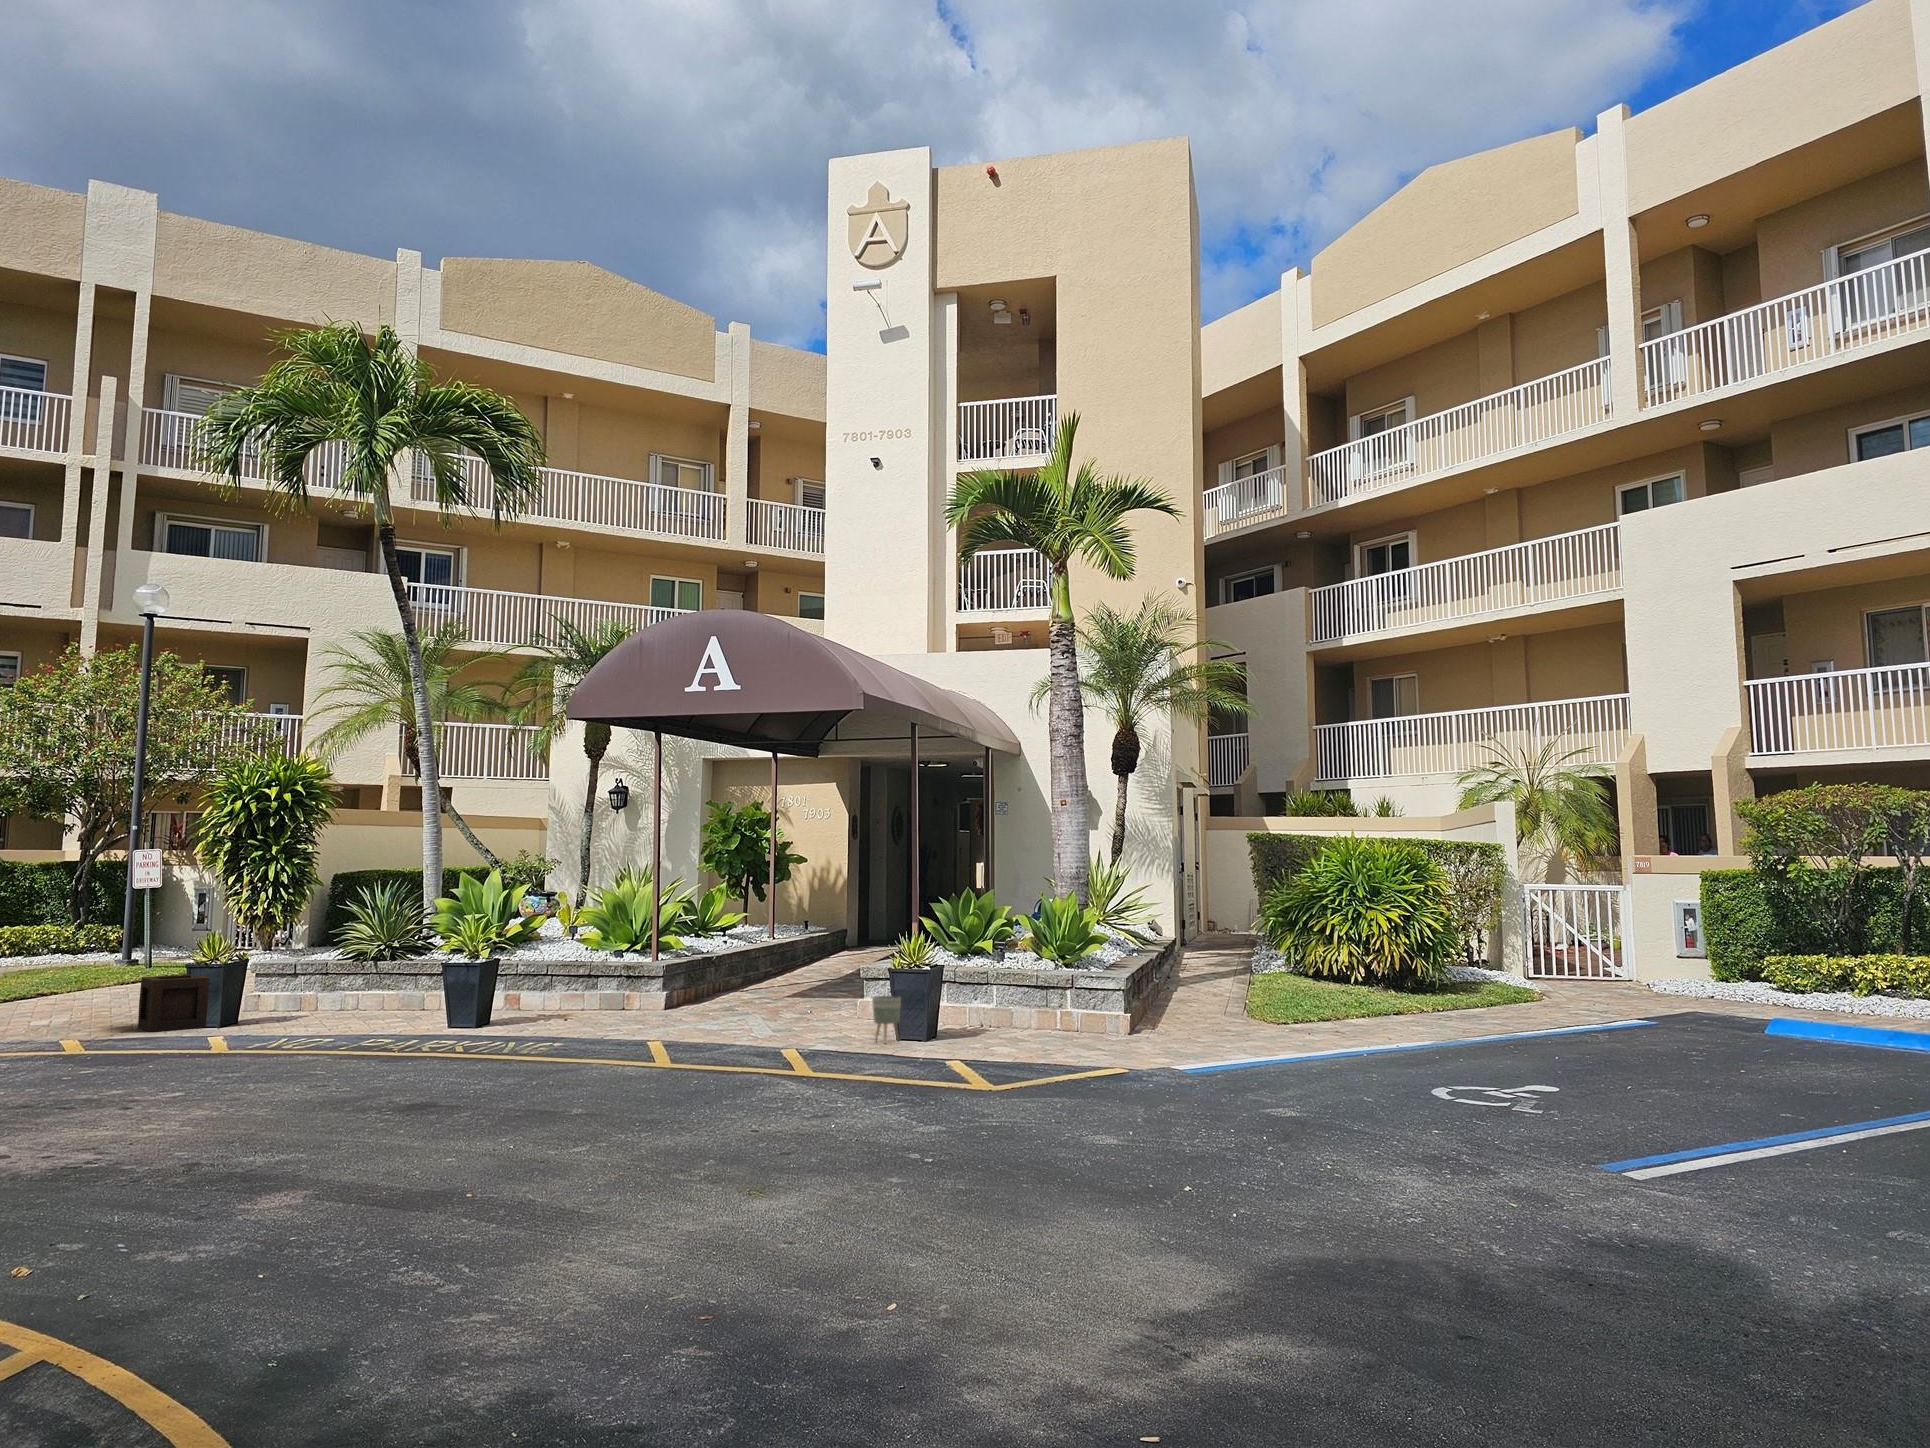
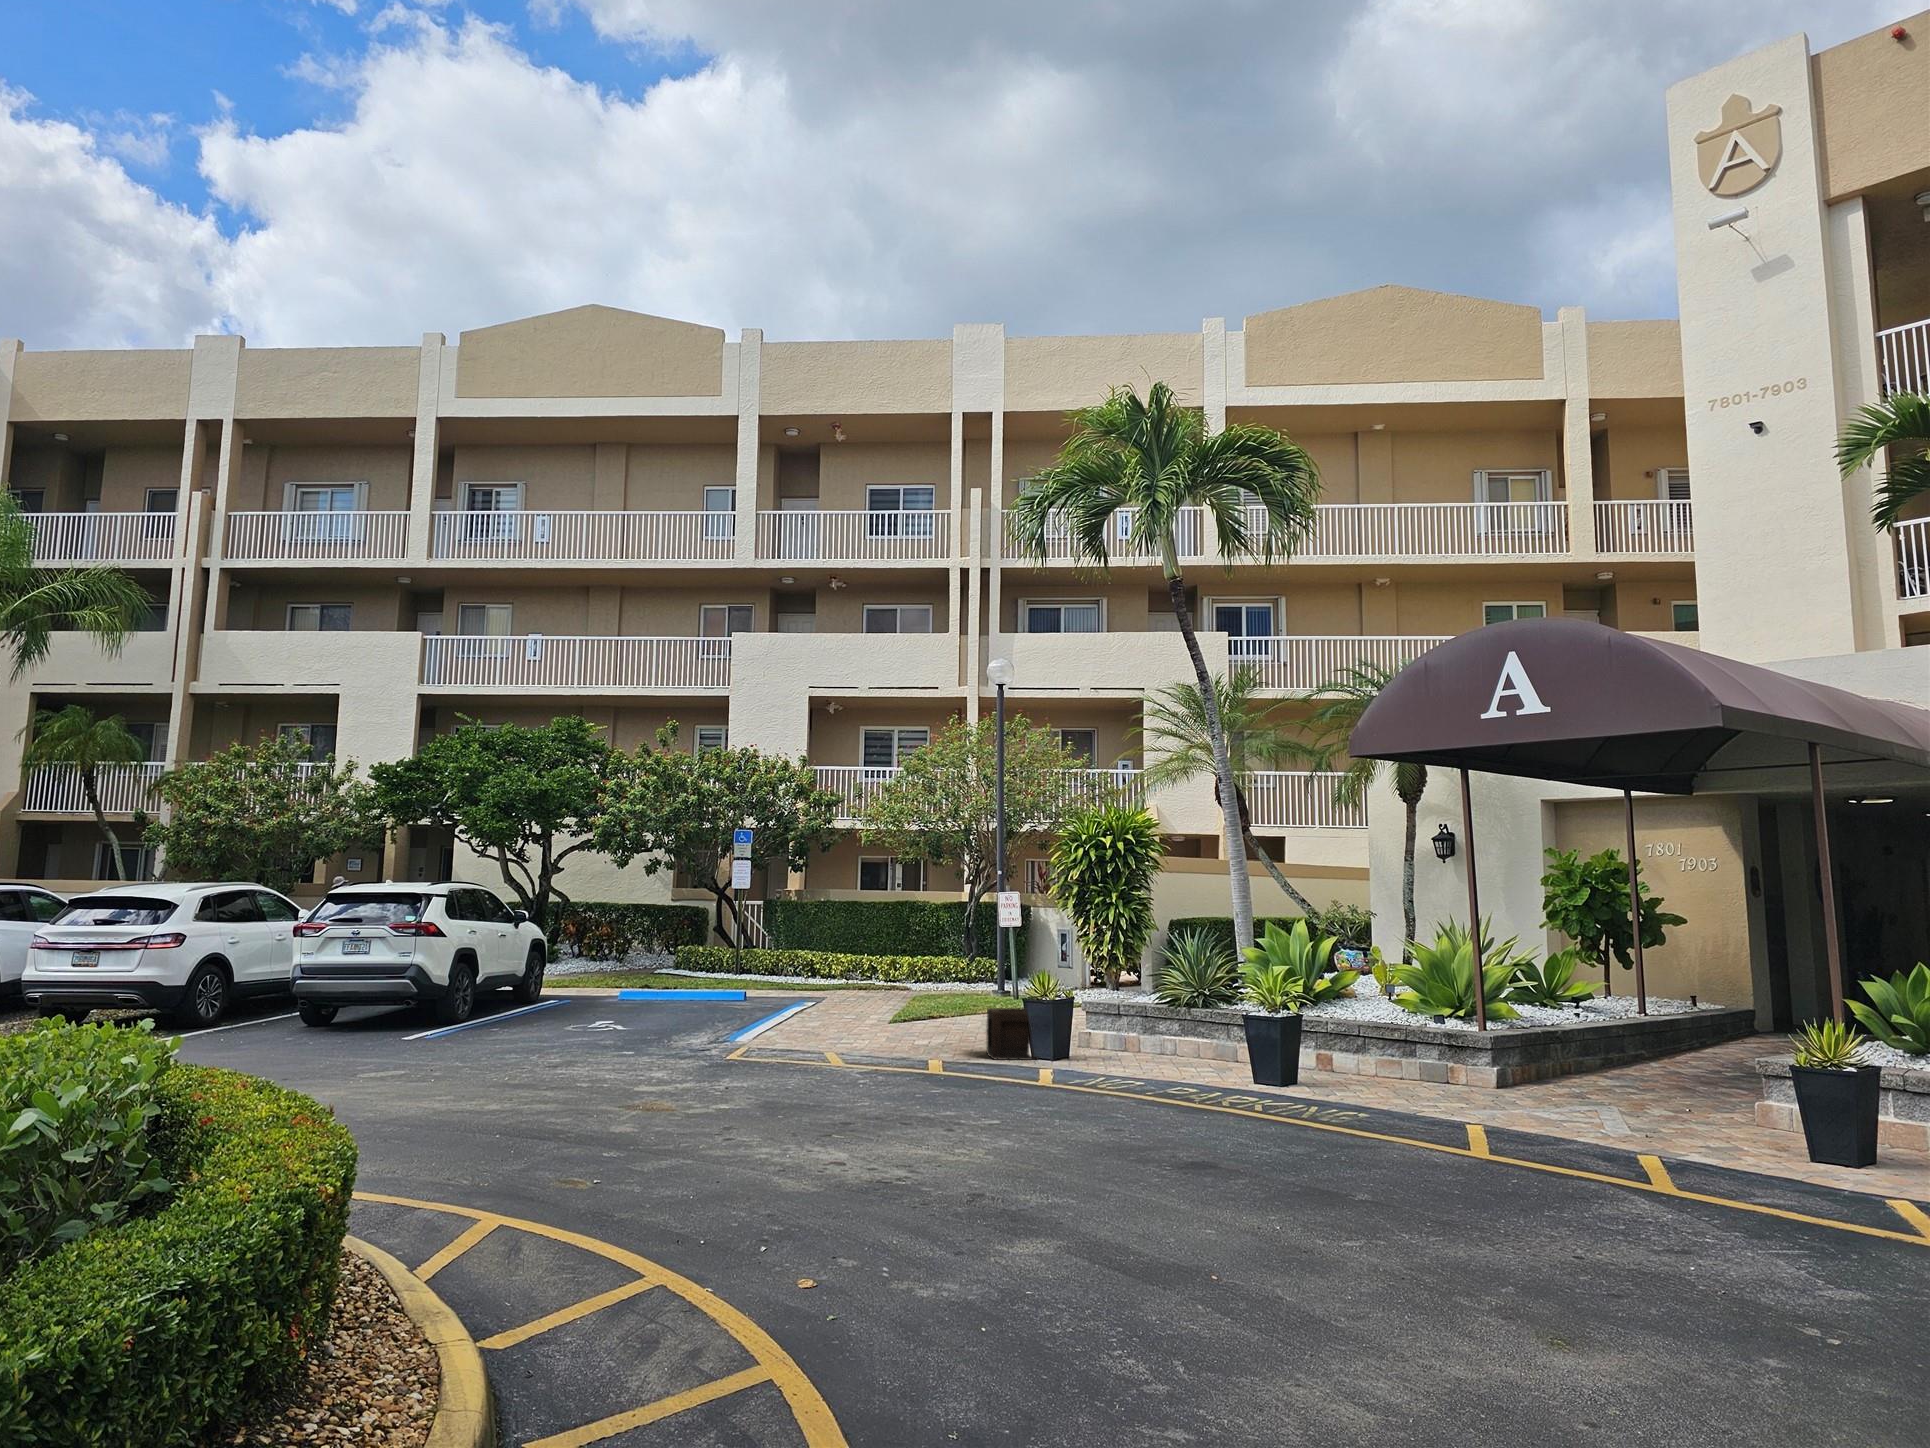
planter: present [872,996,901,1043] -> none [1771,1104,1821,1171]

